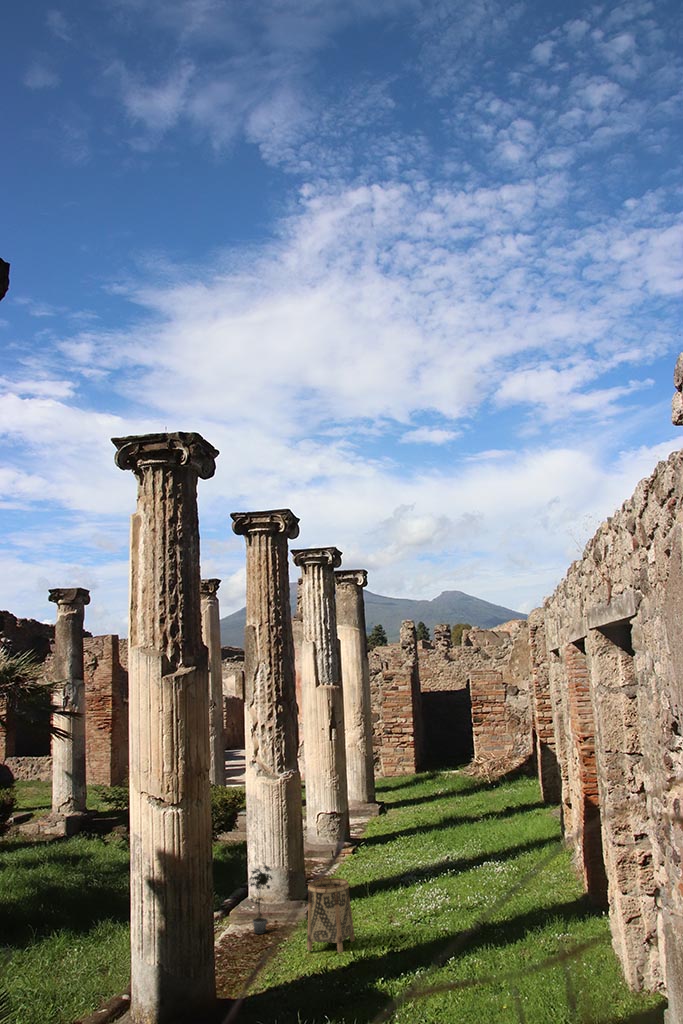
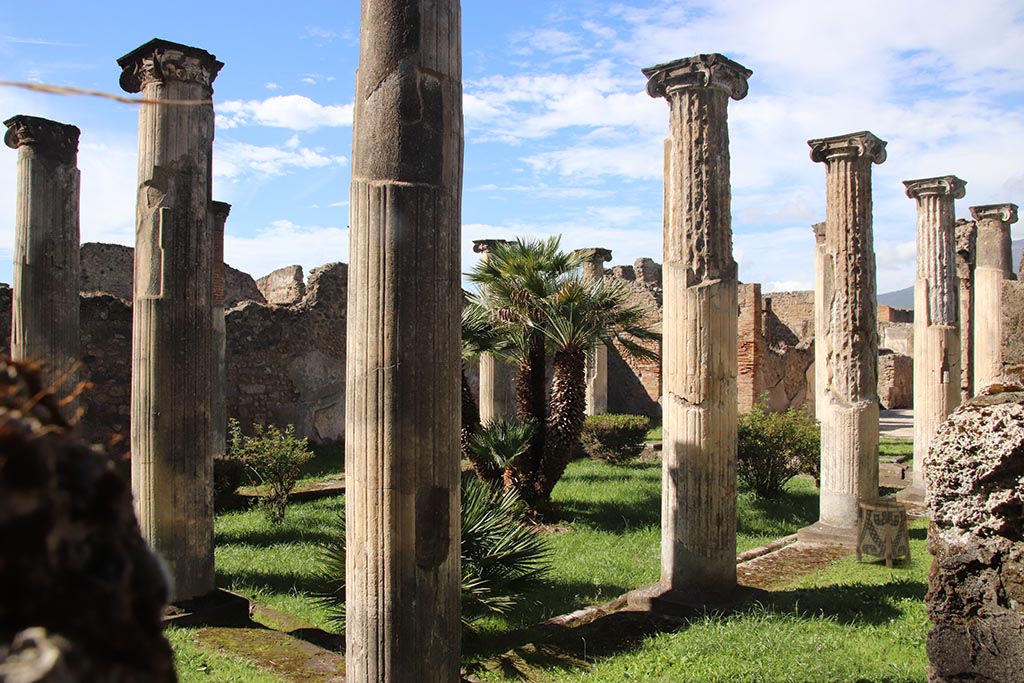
potted plant: present [249,863,272,934] -> none [807,478,837,541]

